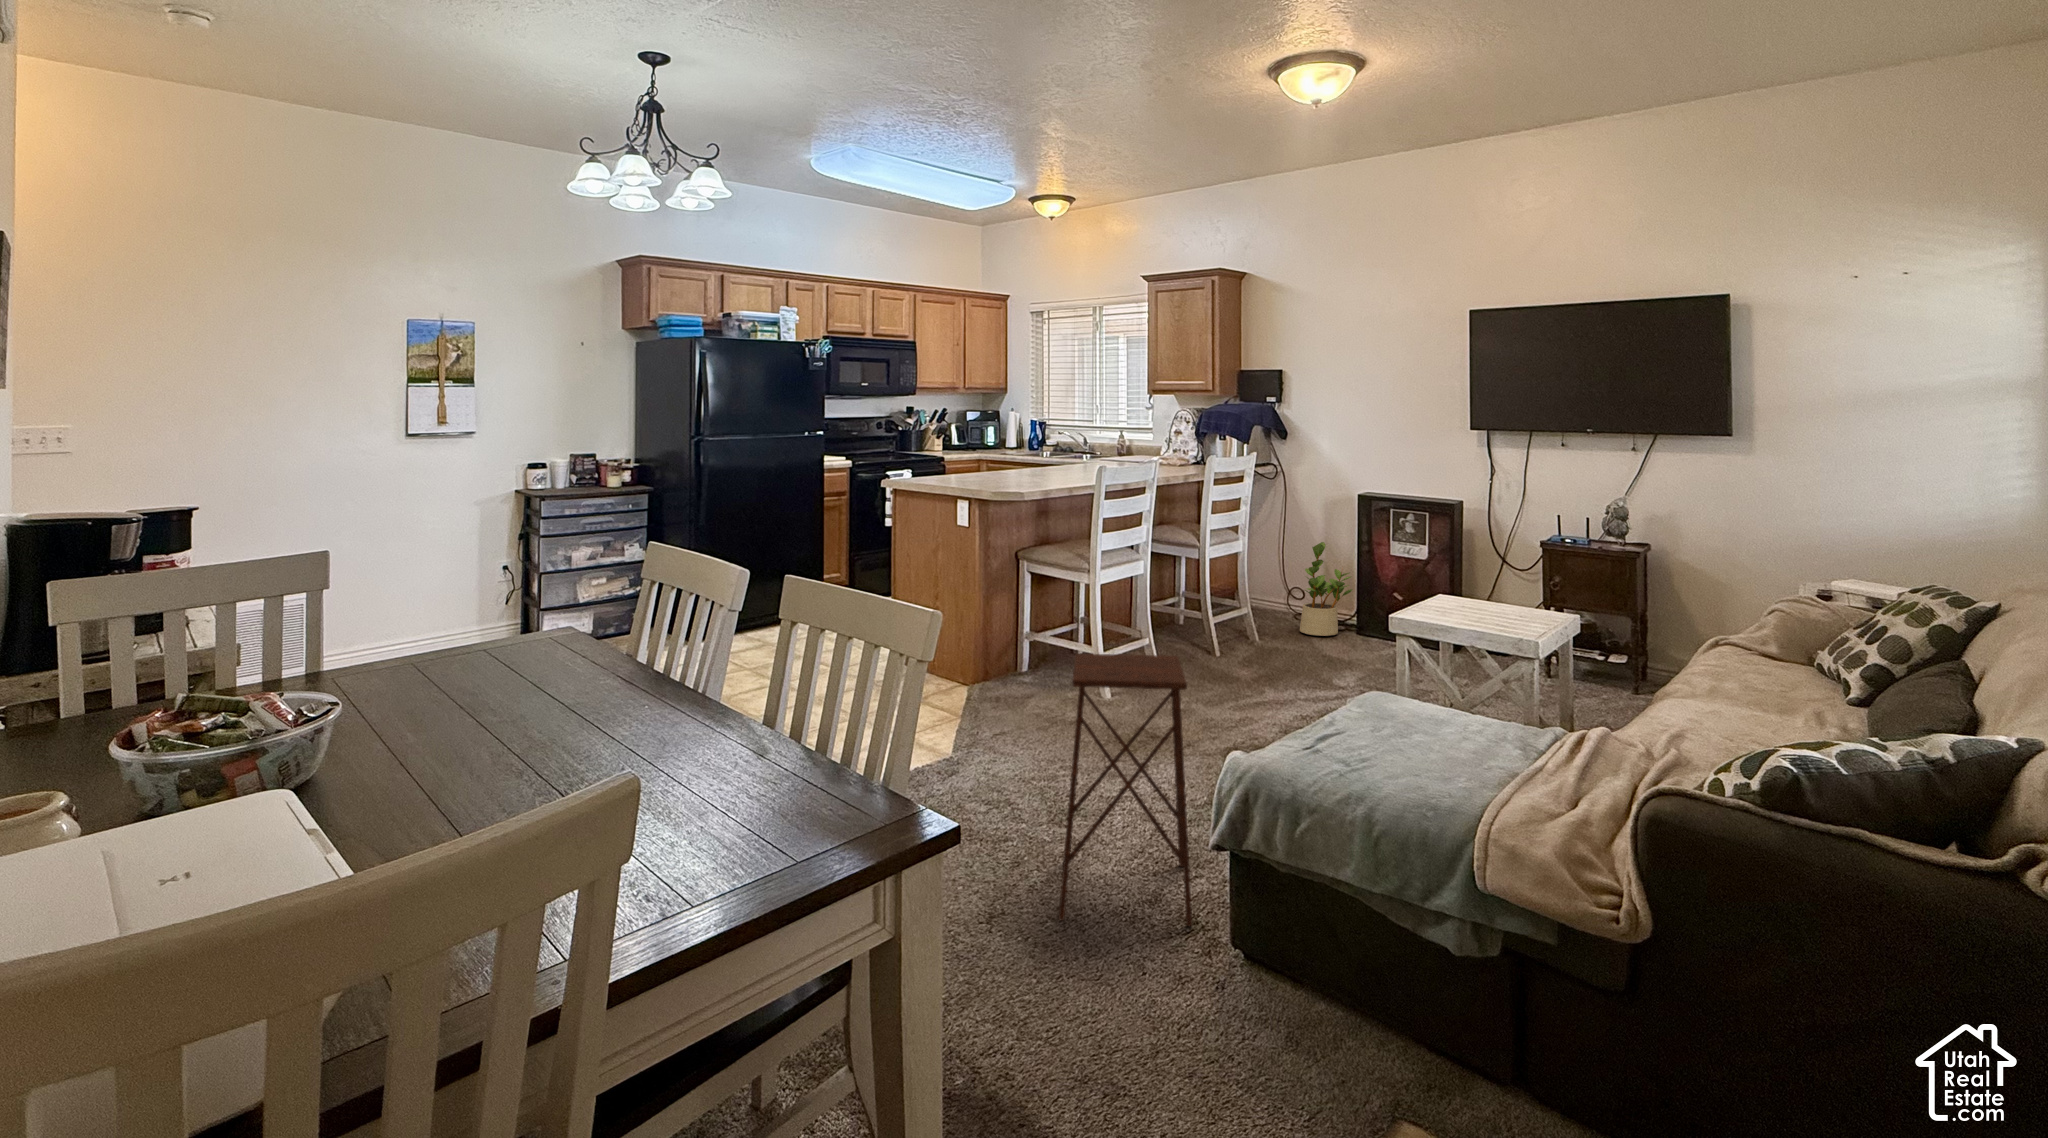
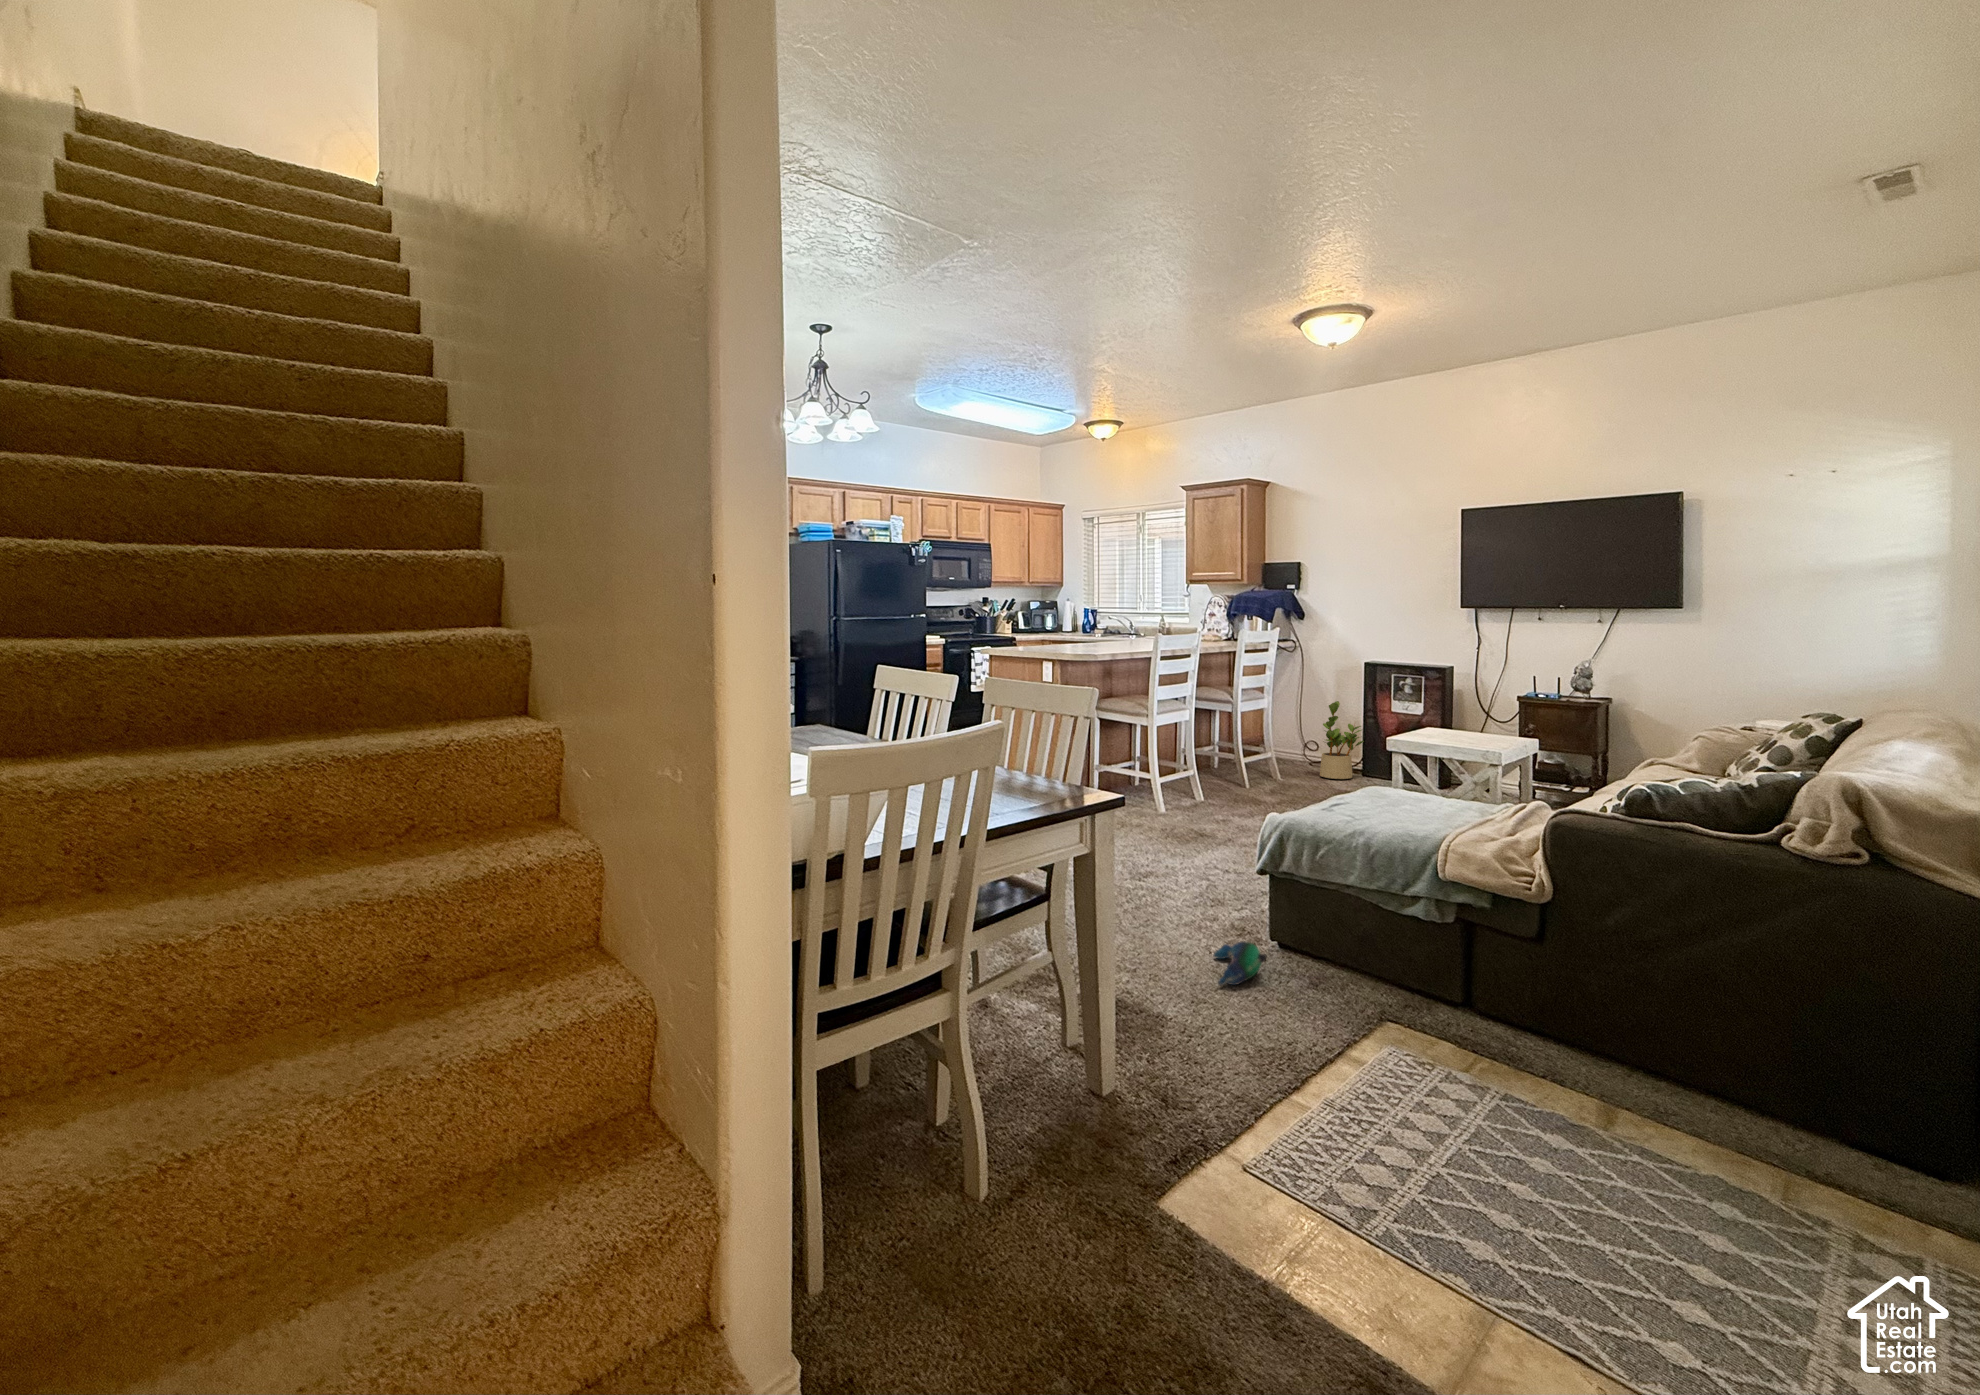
side table: present [1059,653,1192,926] -> none [1150,754,1247,936]
plush toy: none [1138,955,1216,1048] -> present [1214,942,1267,985]

